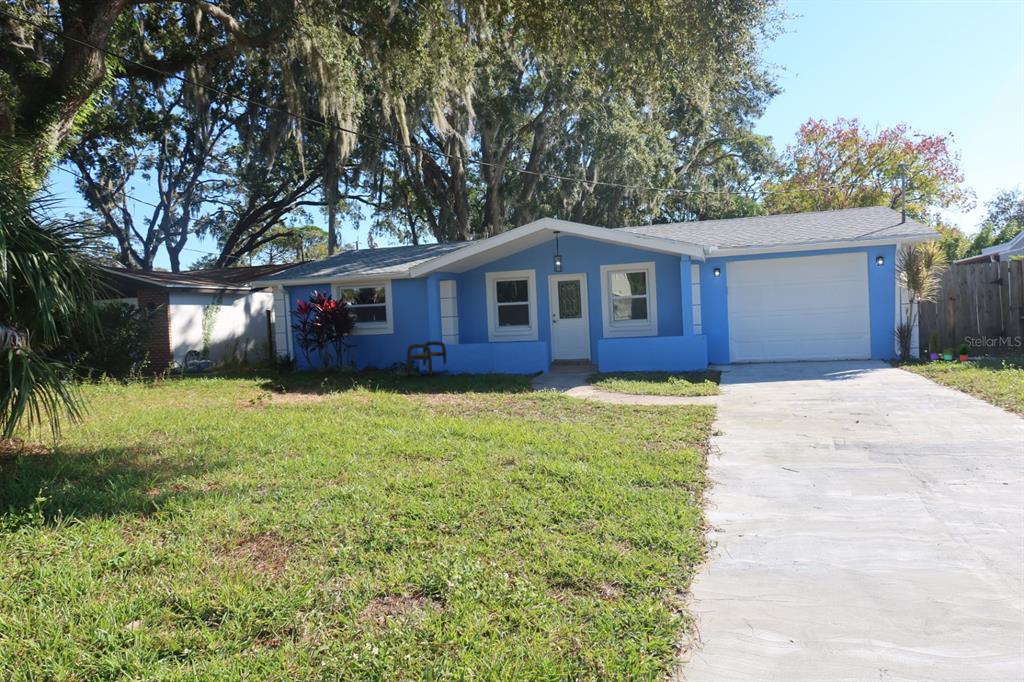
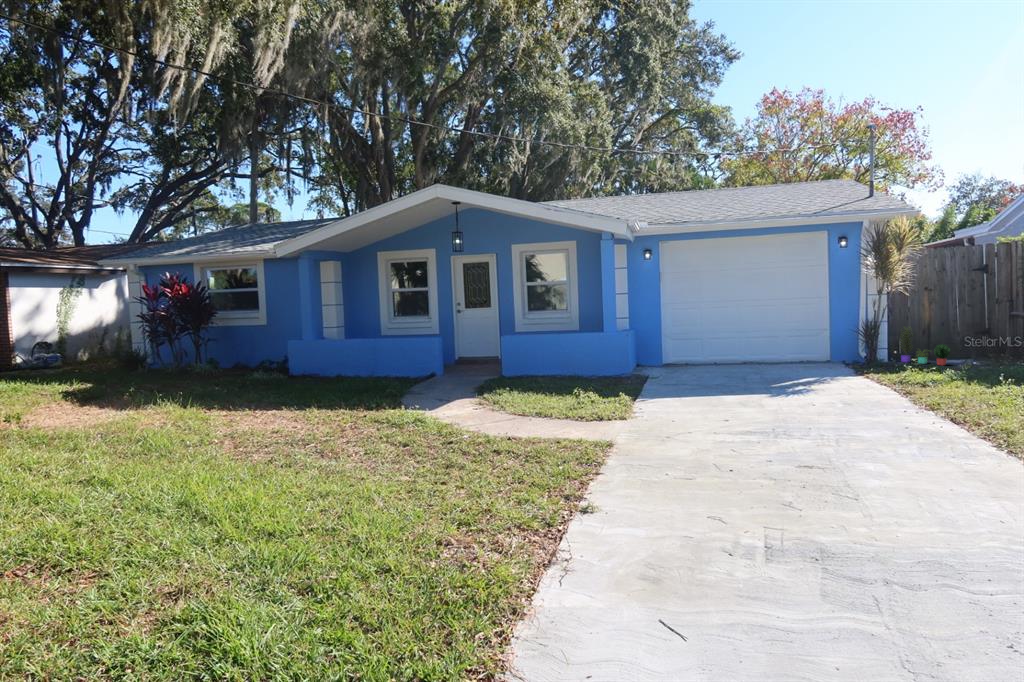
bench: present [407,341,447,376] -> none [264,336,321,380]

